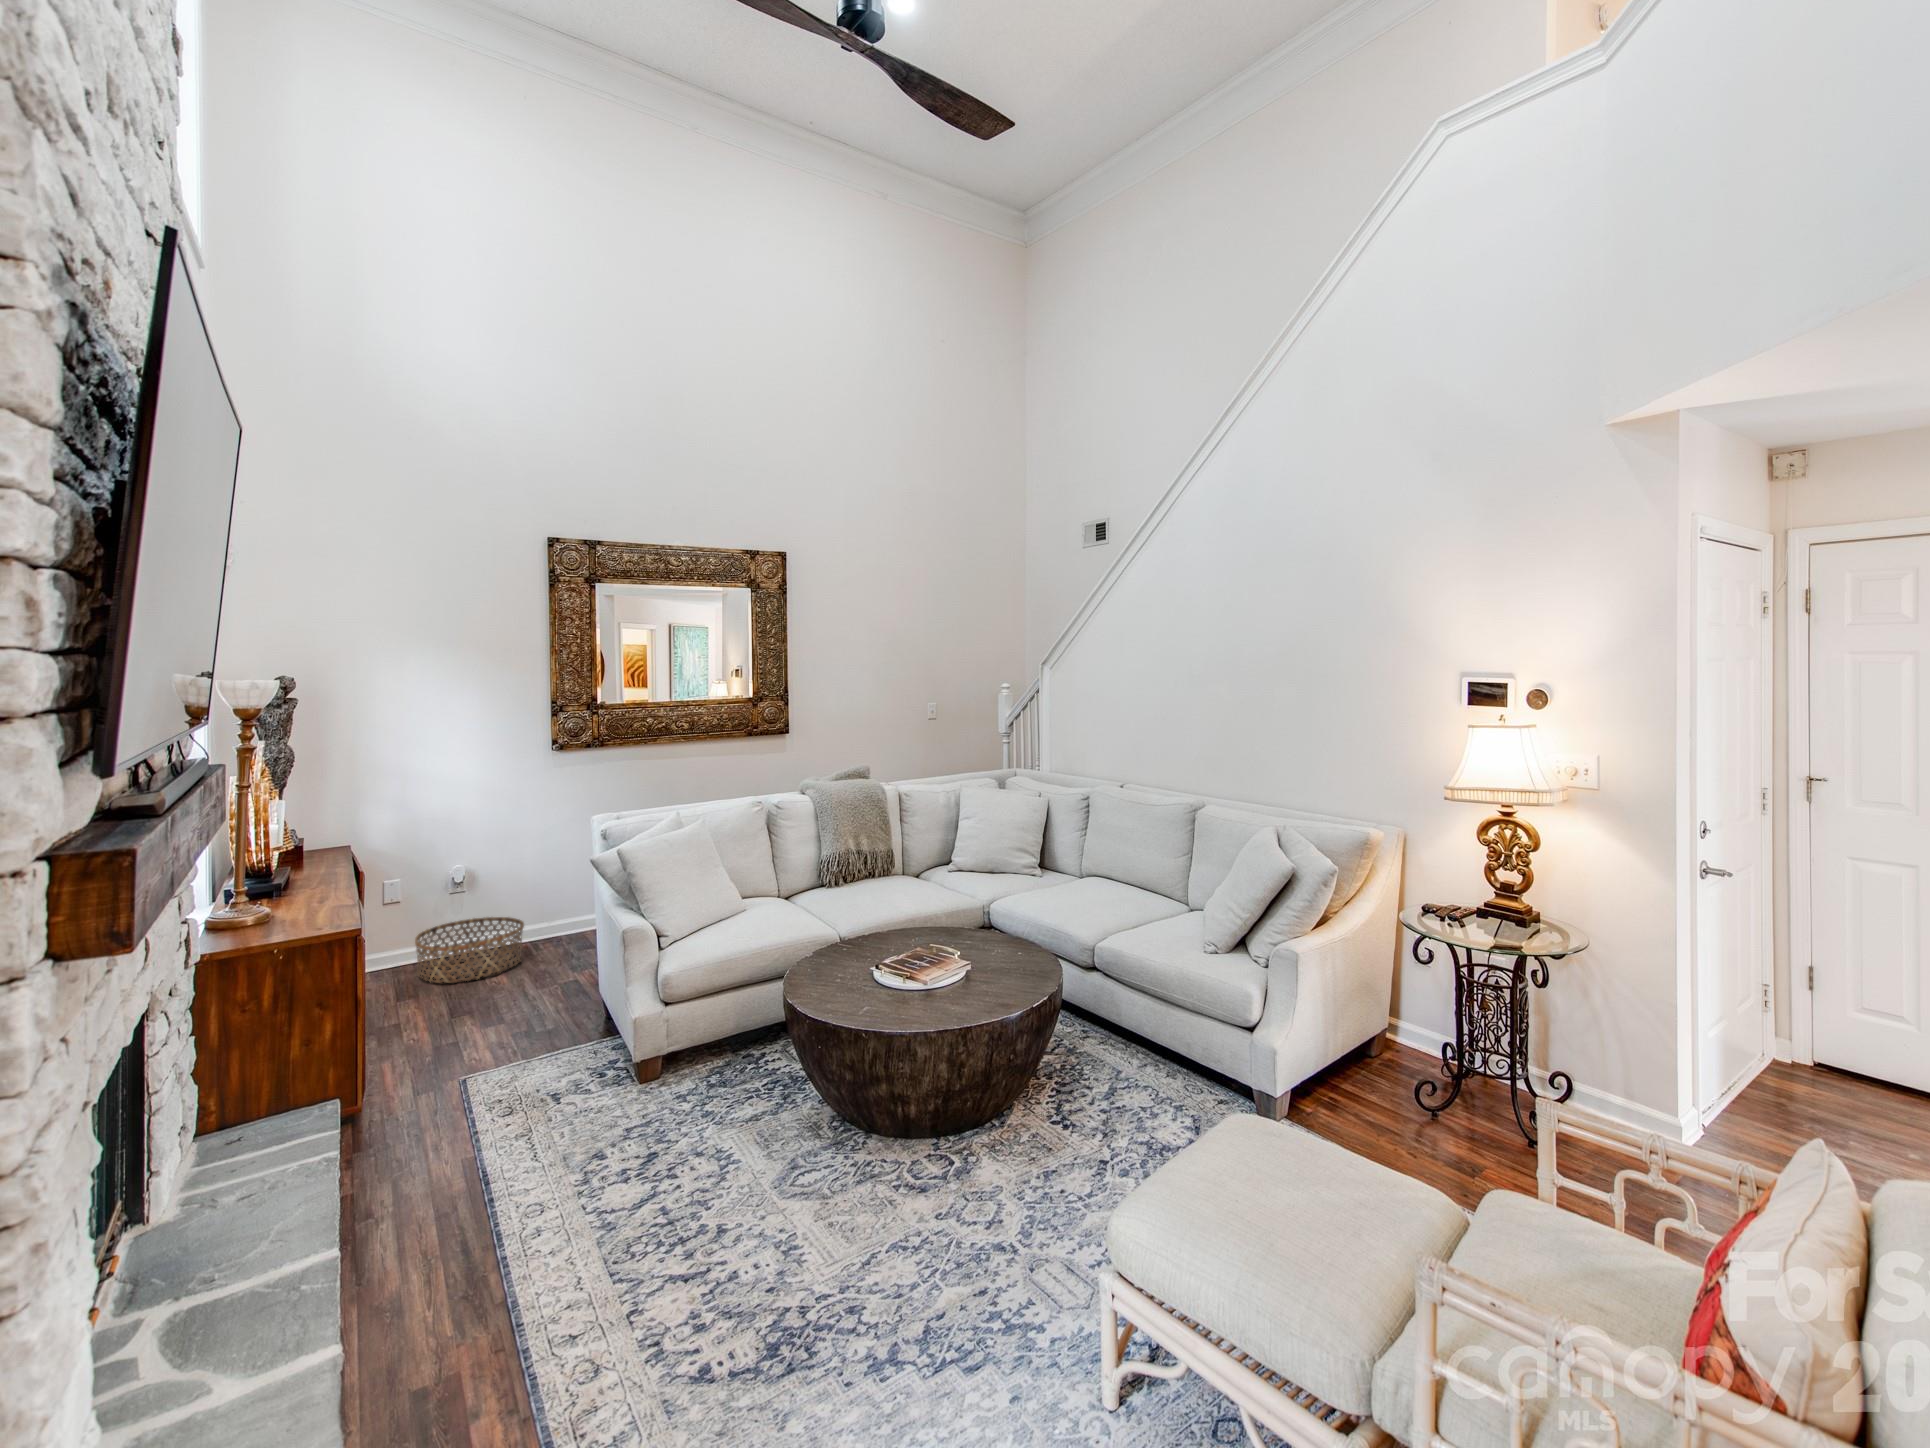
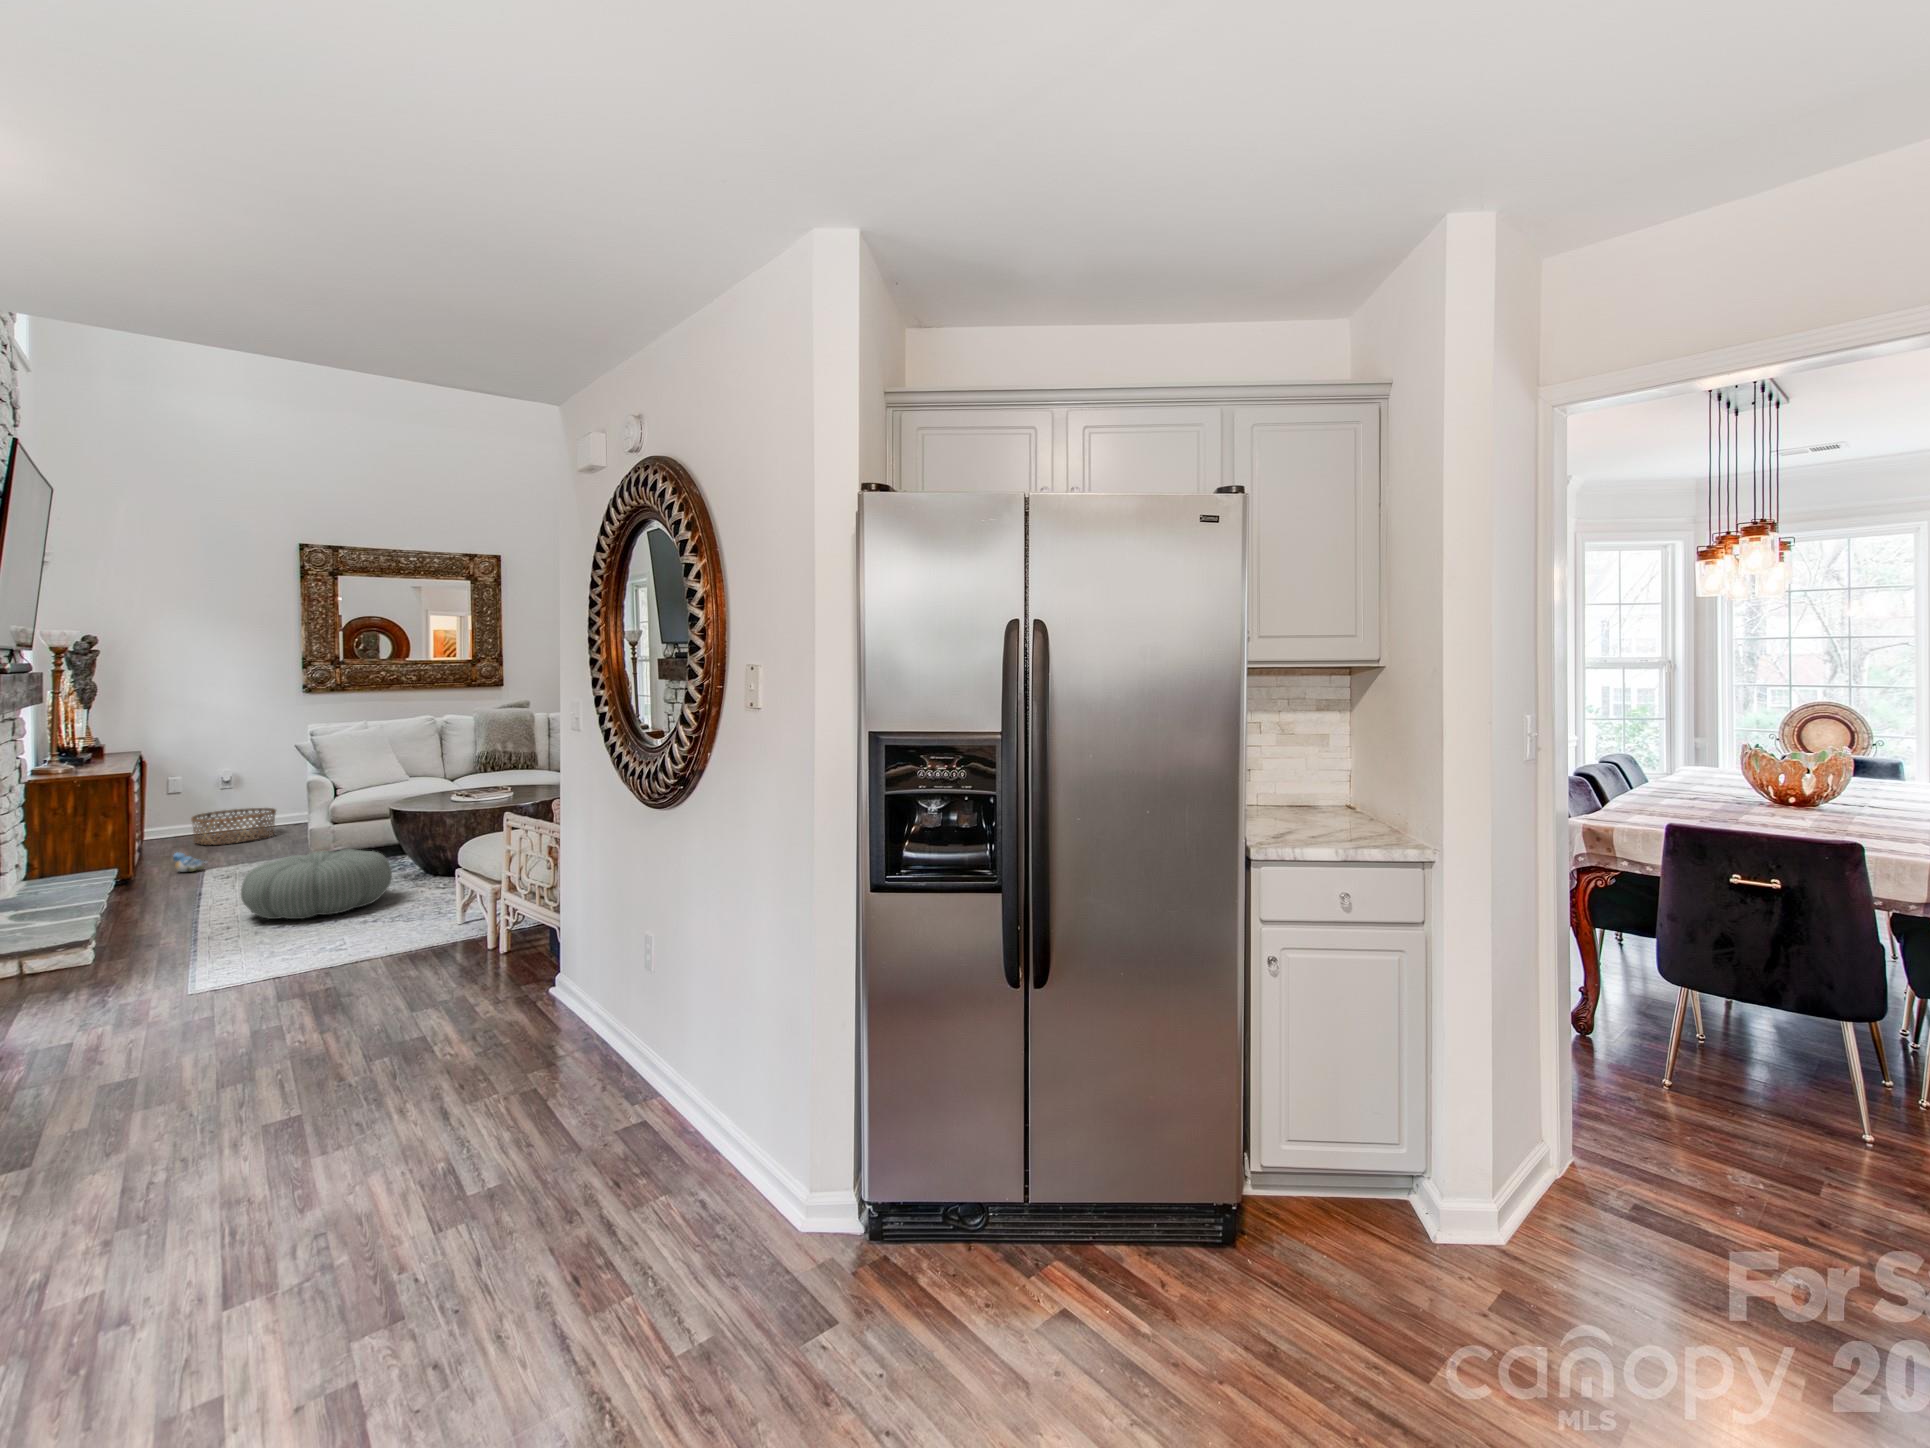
plush toy: none [412,1034,463,1067] -> present [173,852,206,872]
pouf: none [591,1095,833,1288] -> present [241,849,392,919]

